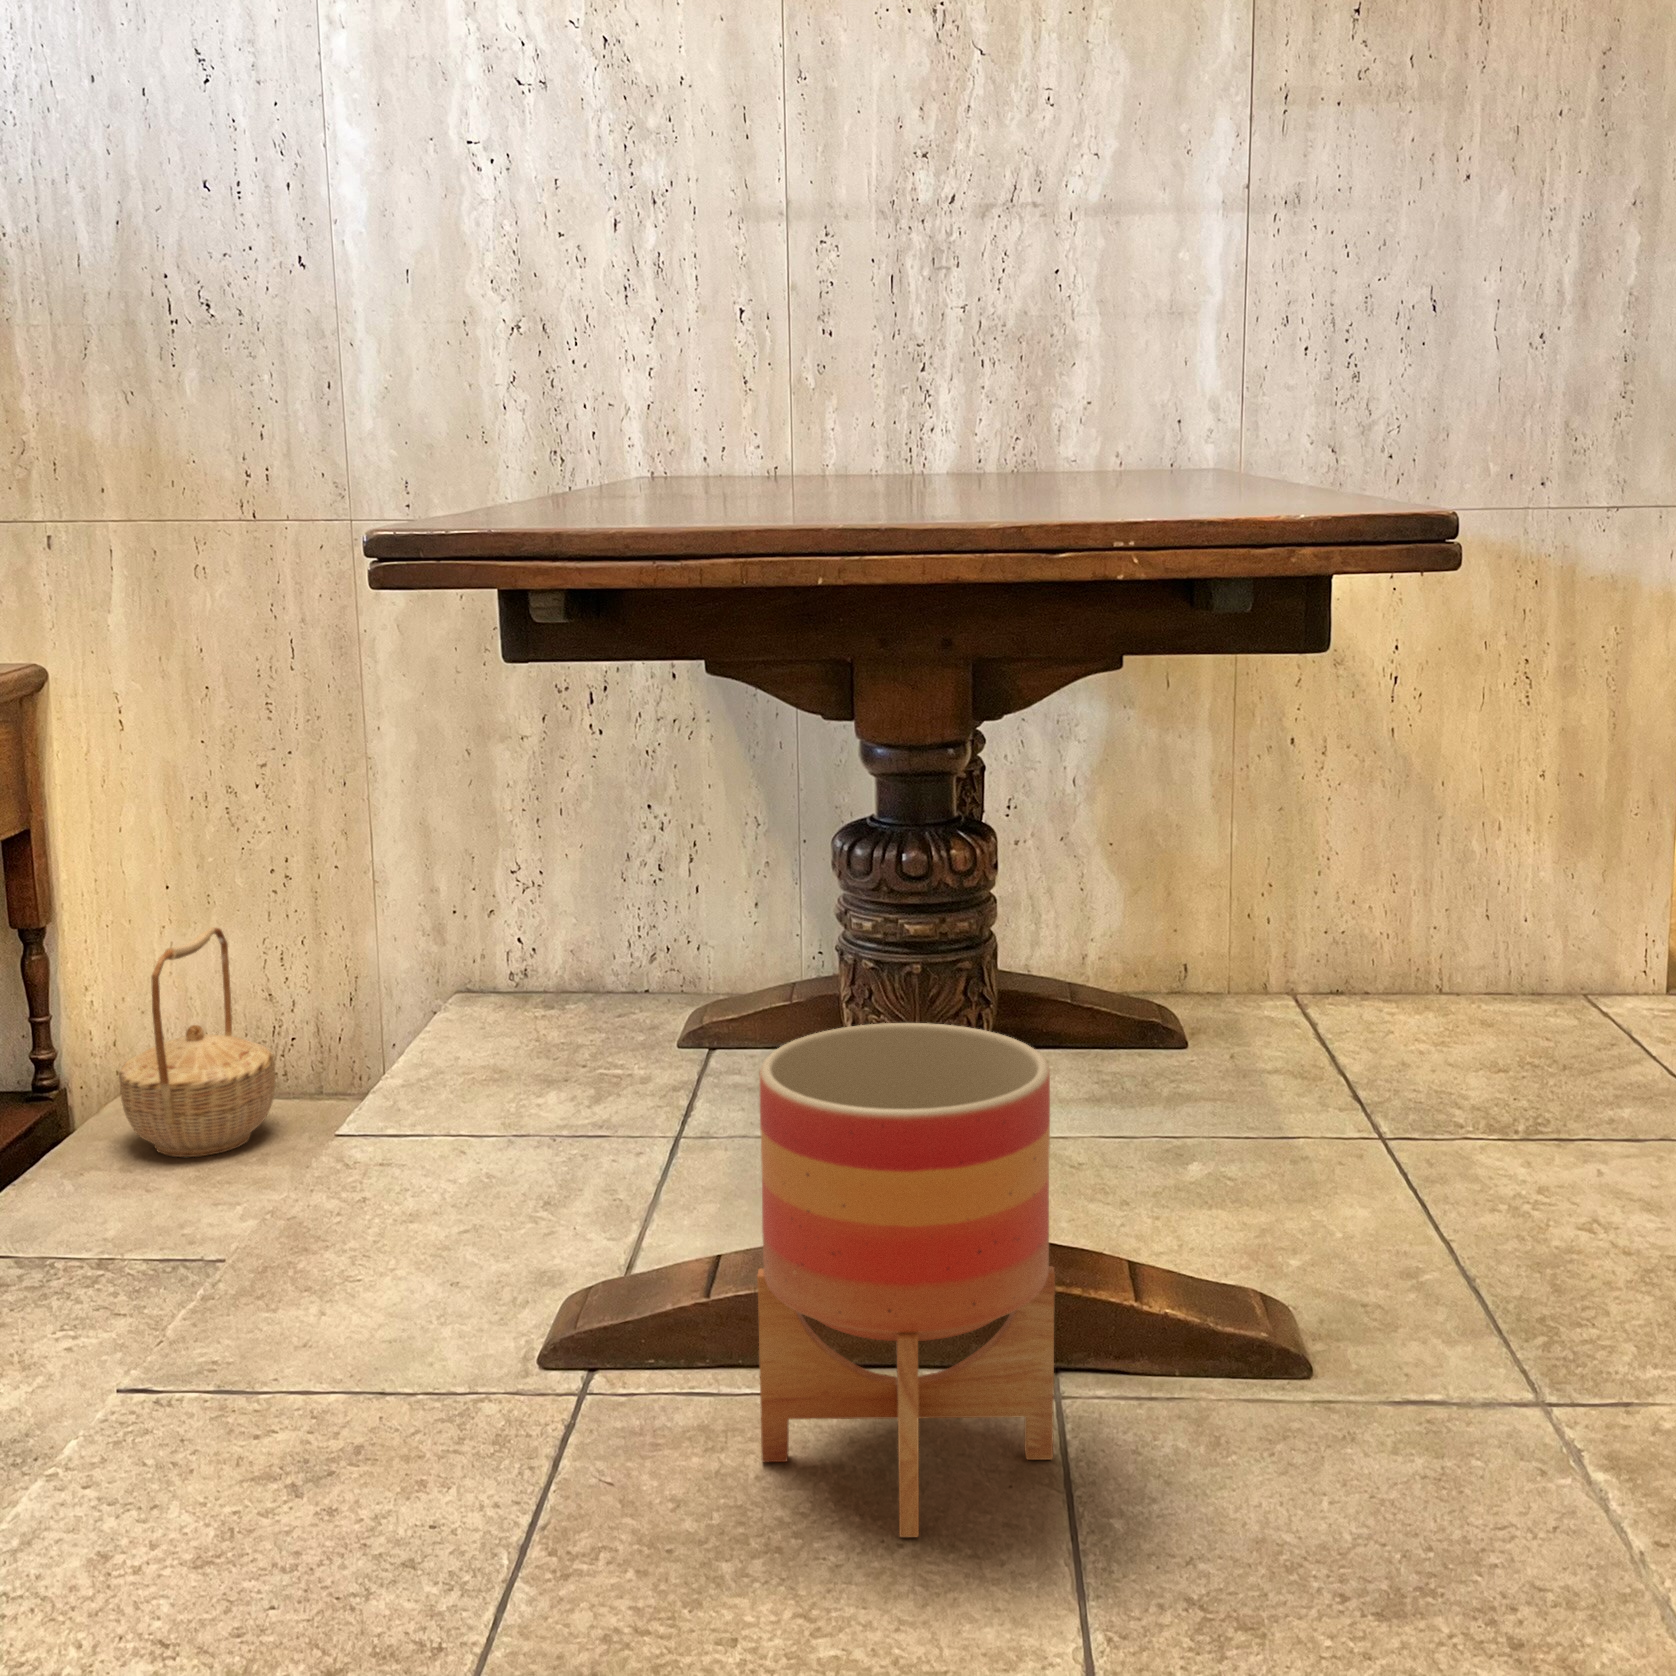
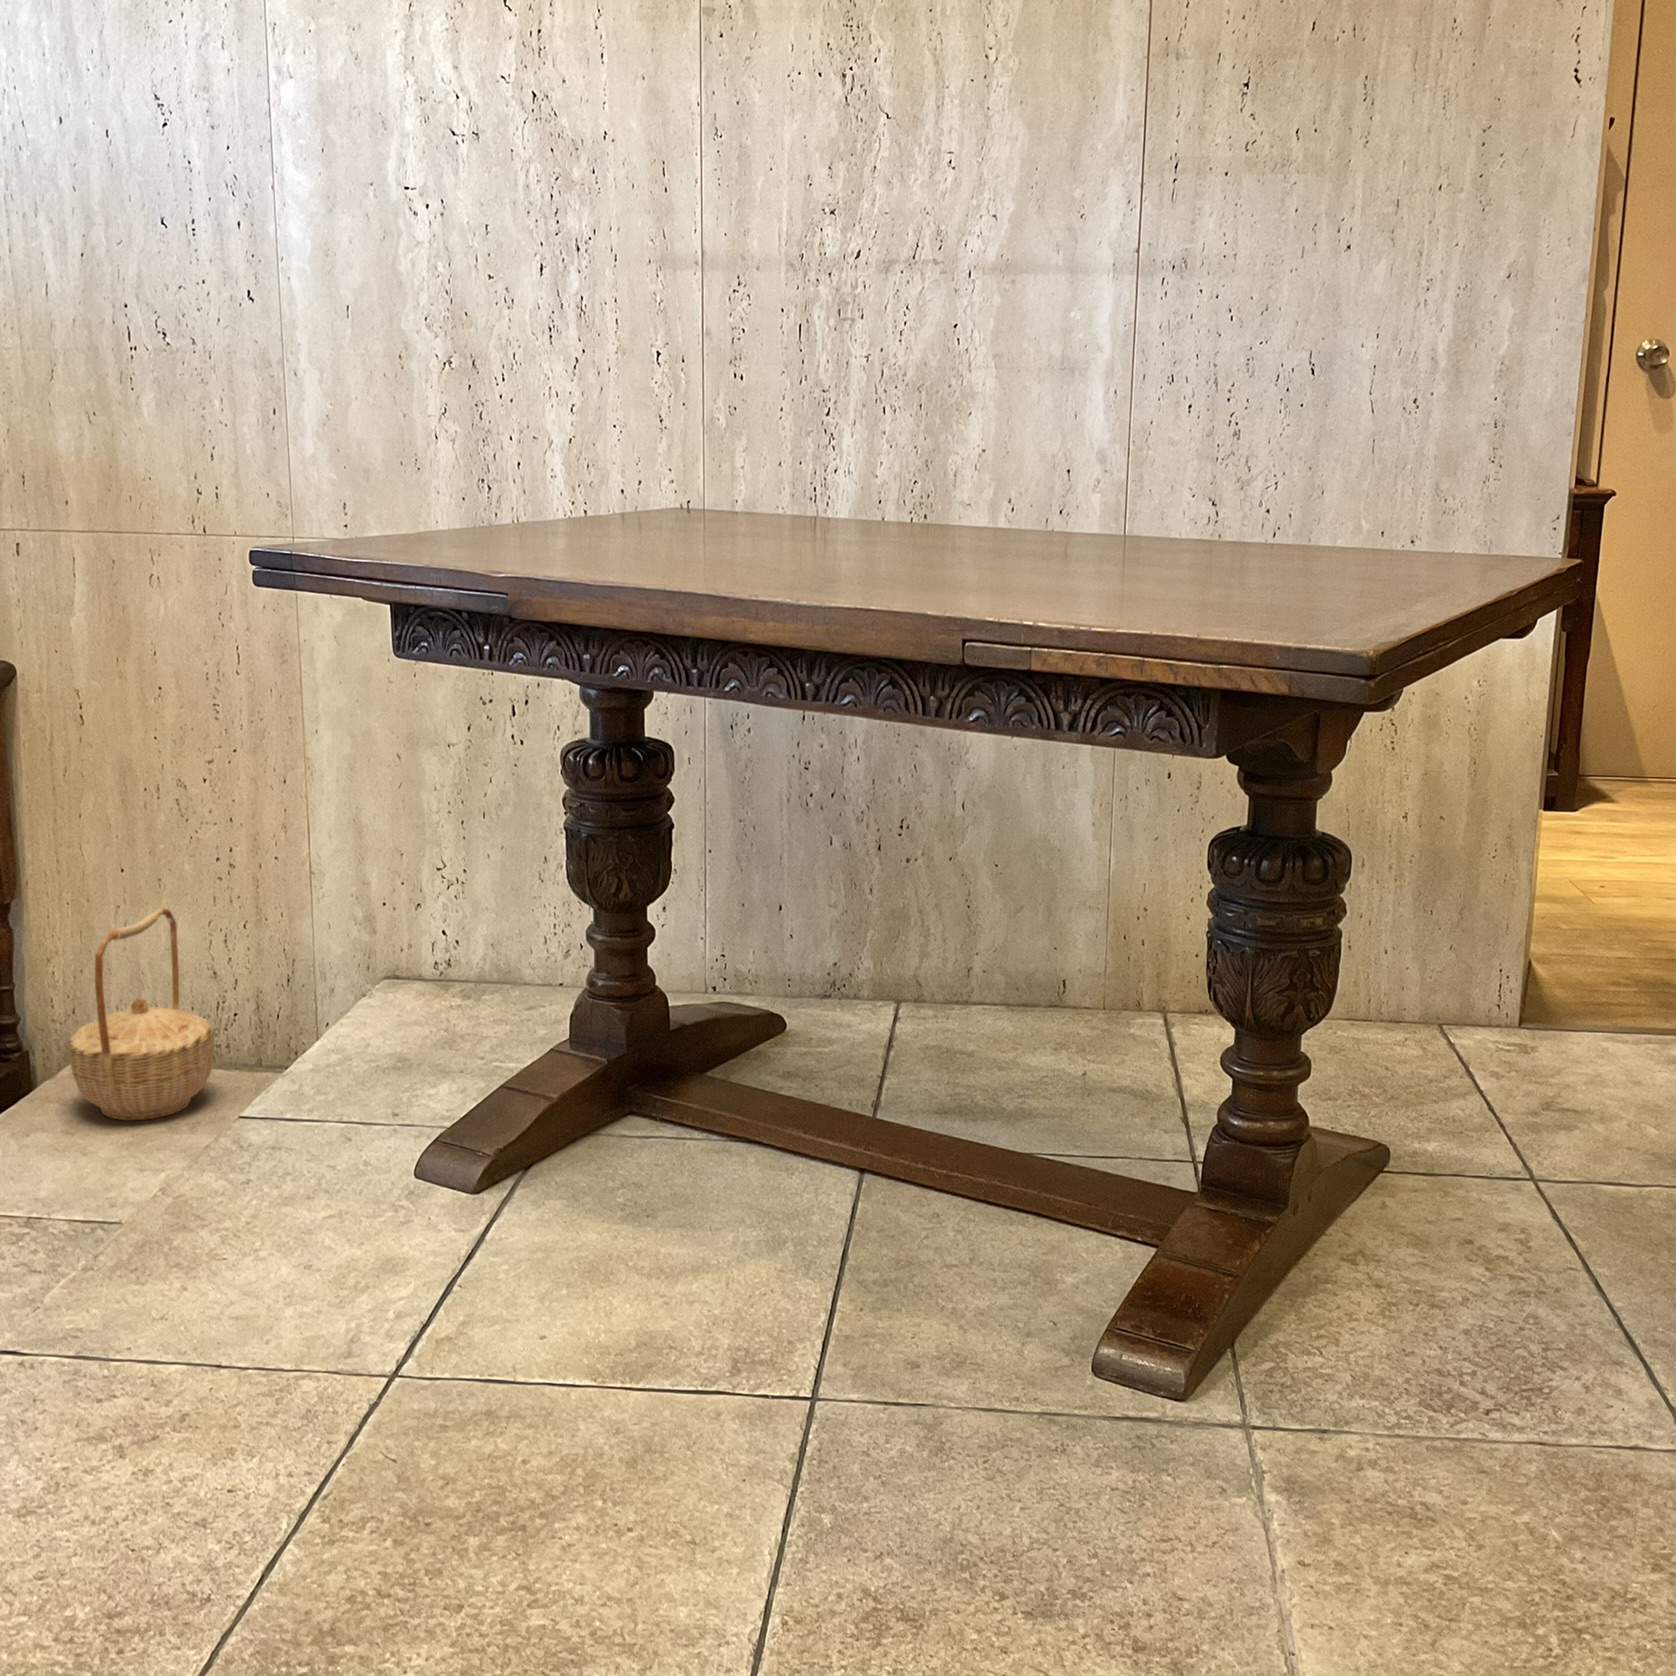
planter: present [757,1023,1055,1537] -> none [529,1060,793,1522]

